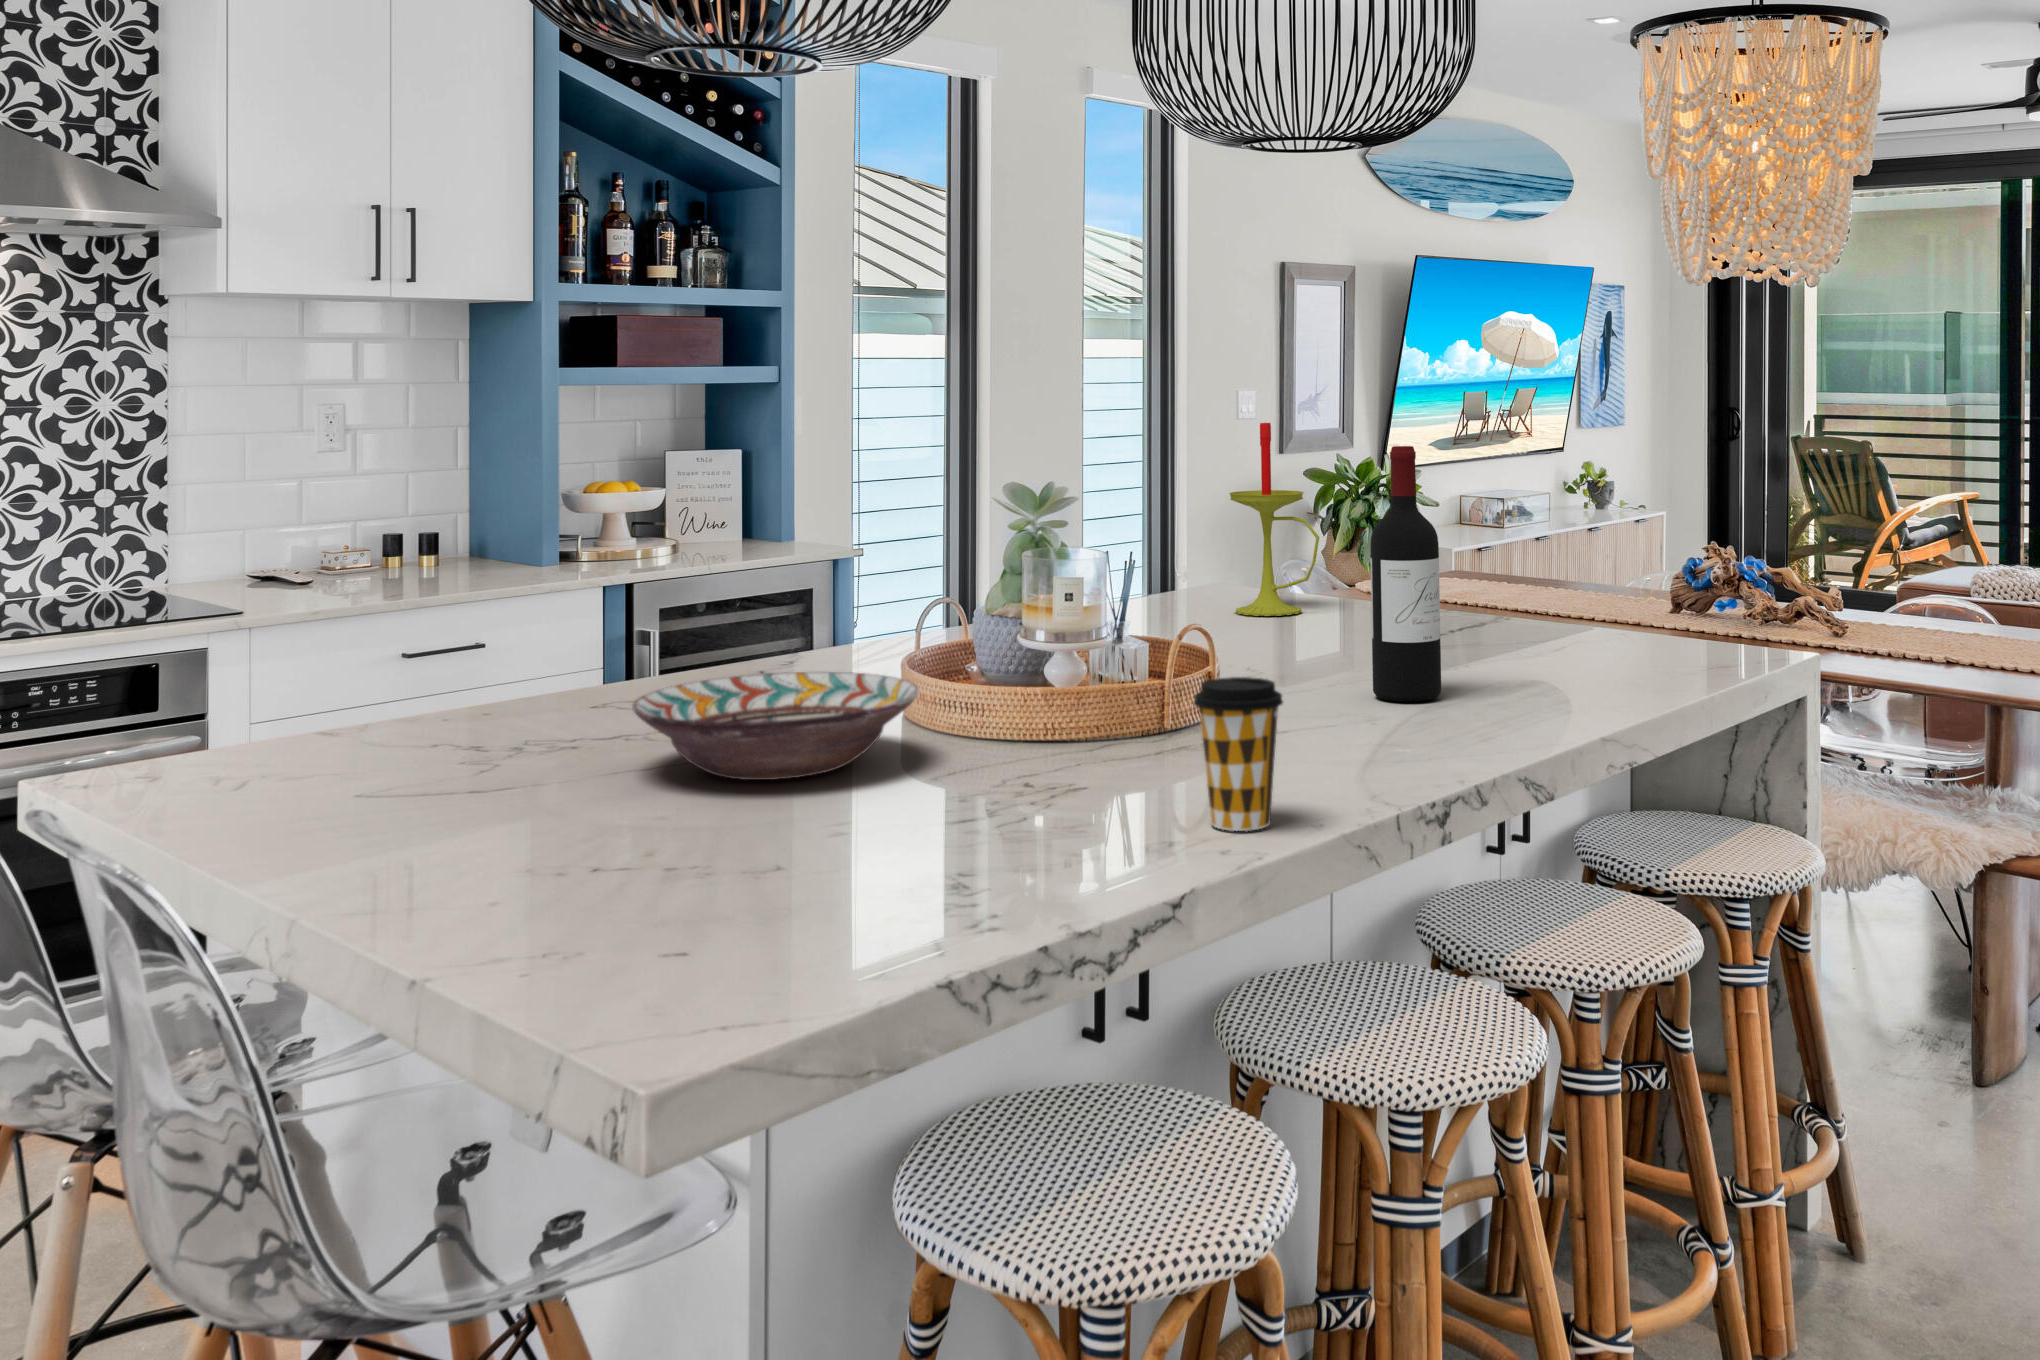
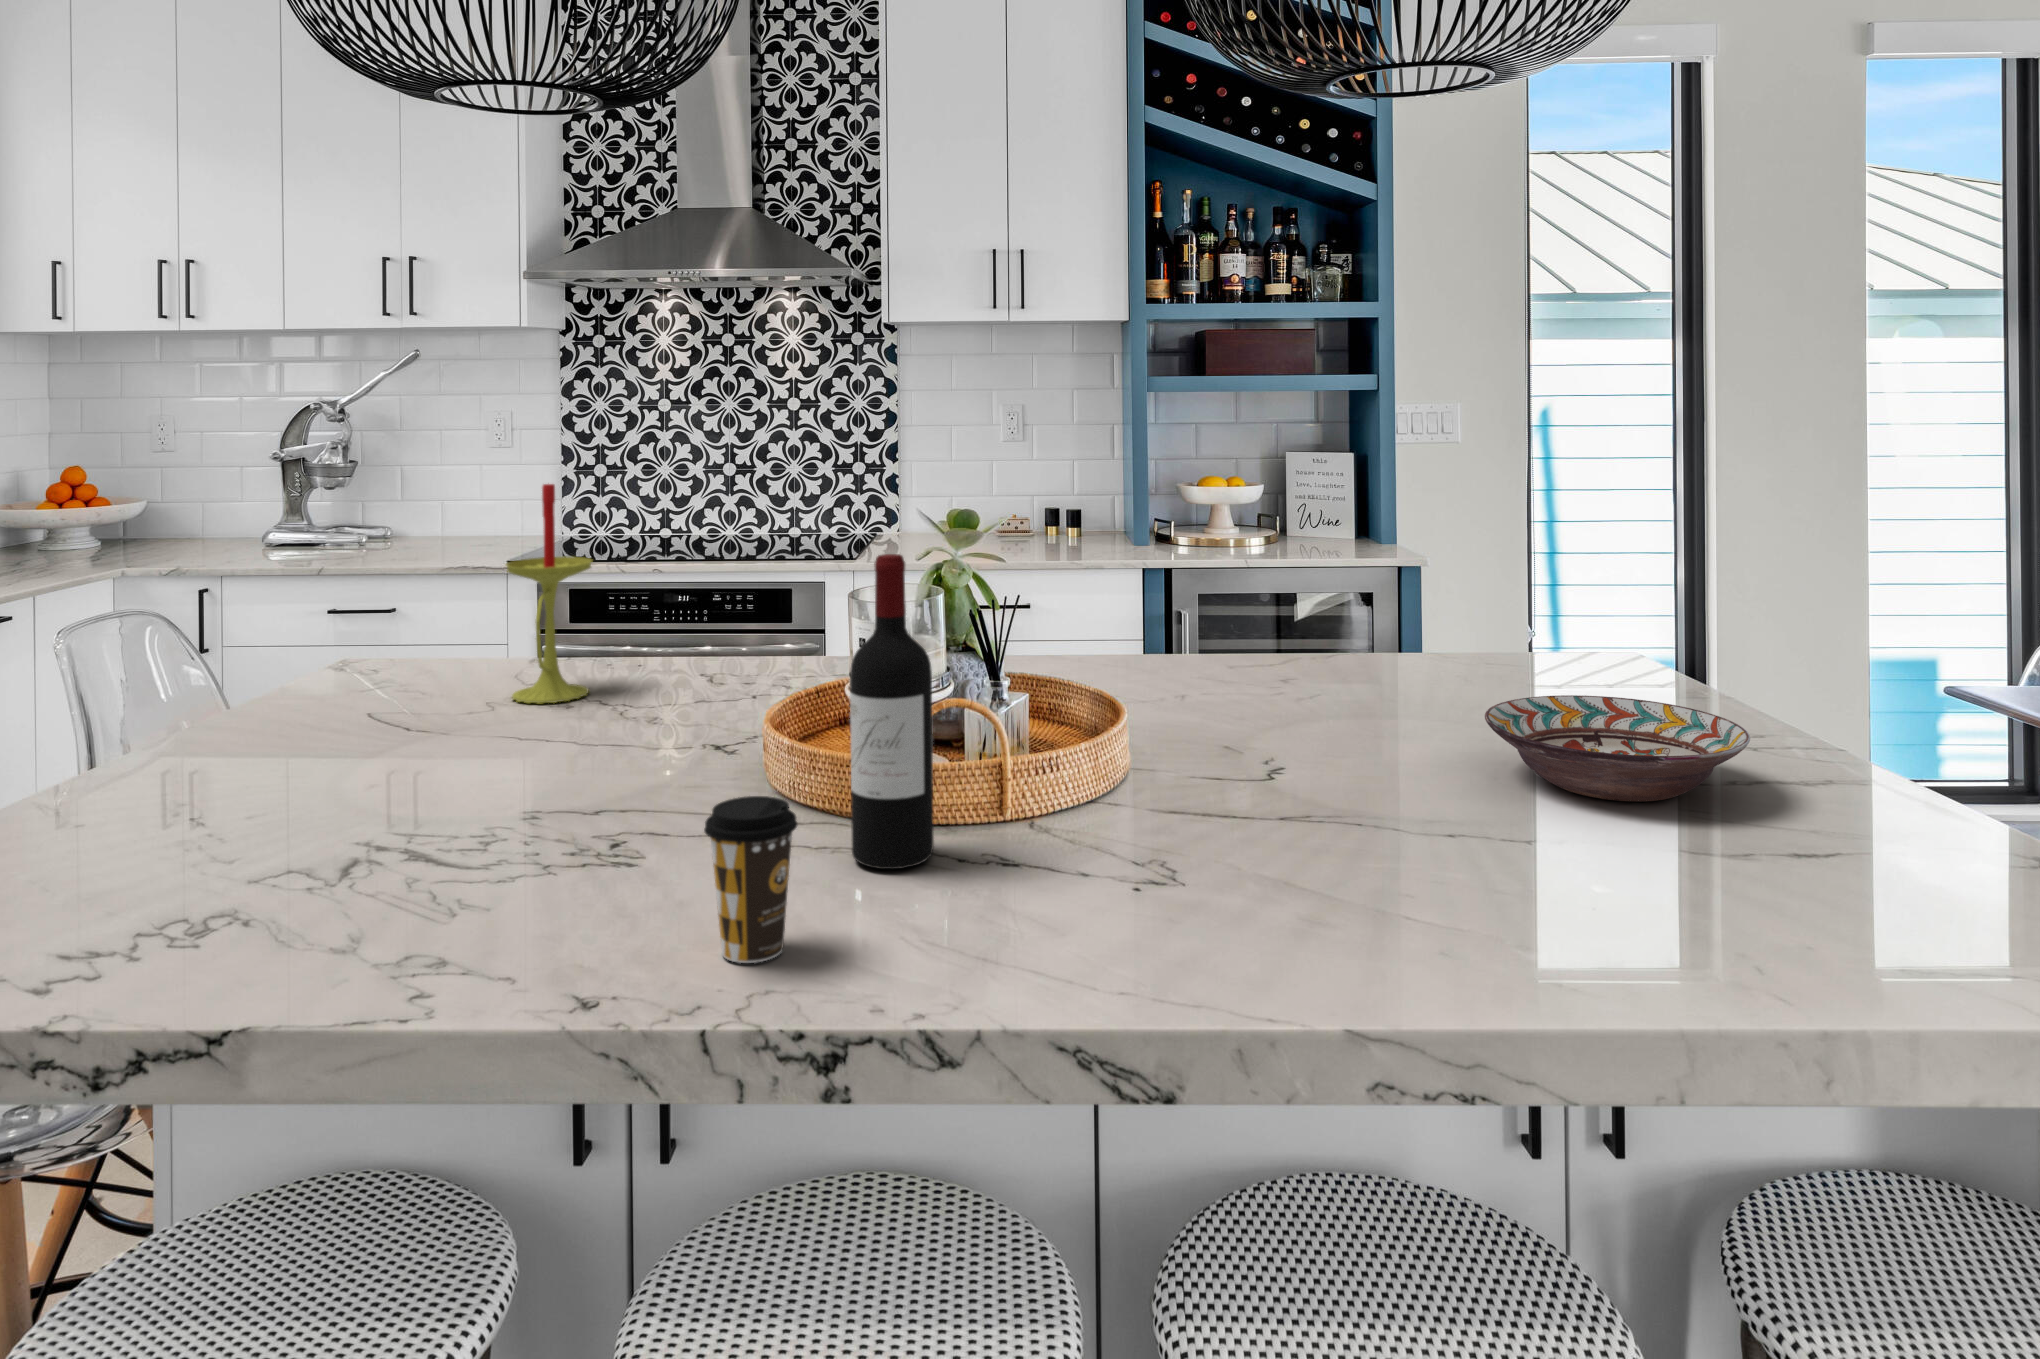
candle: present [1229,423,1319,616] -> present [506,484,592,703]
decorative bowl: present [632,672,919,780] -> present [1485,695,1750,802]
coffee cup: present [1194,677,1283,831] -> present [704,796,798,963]

